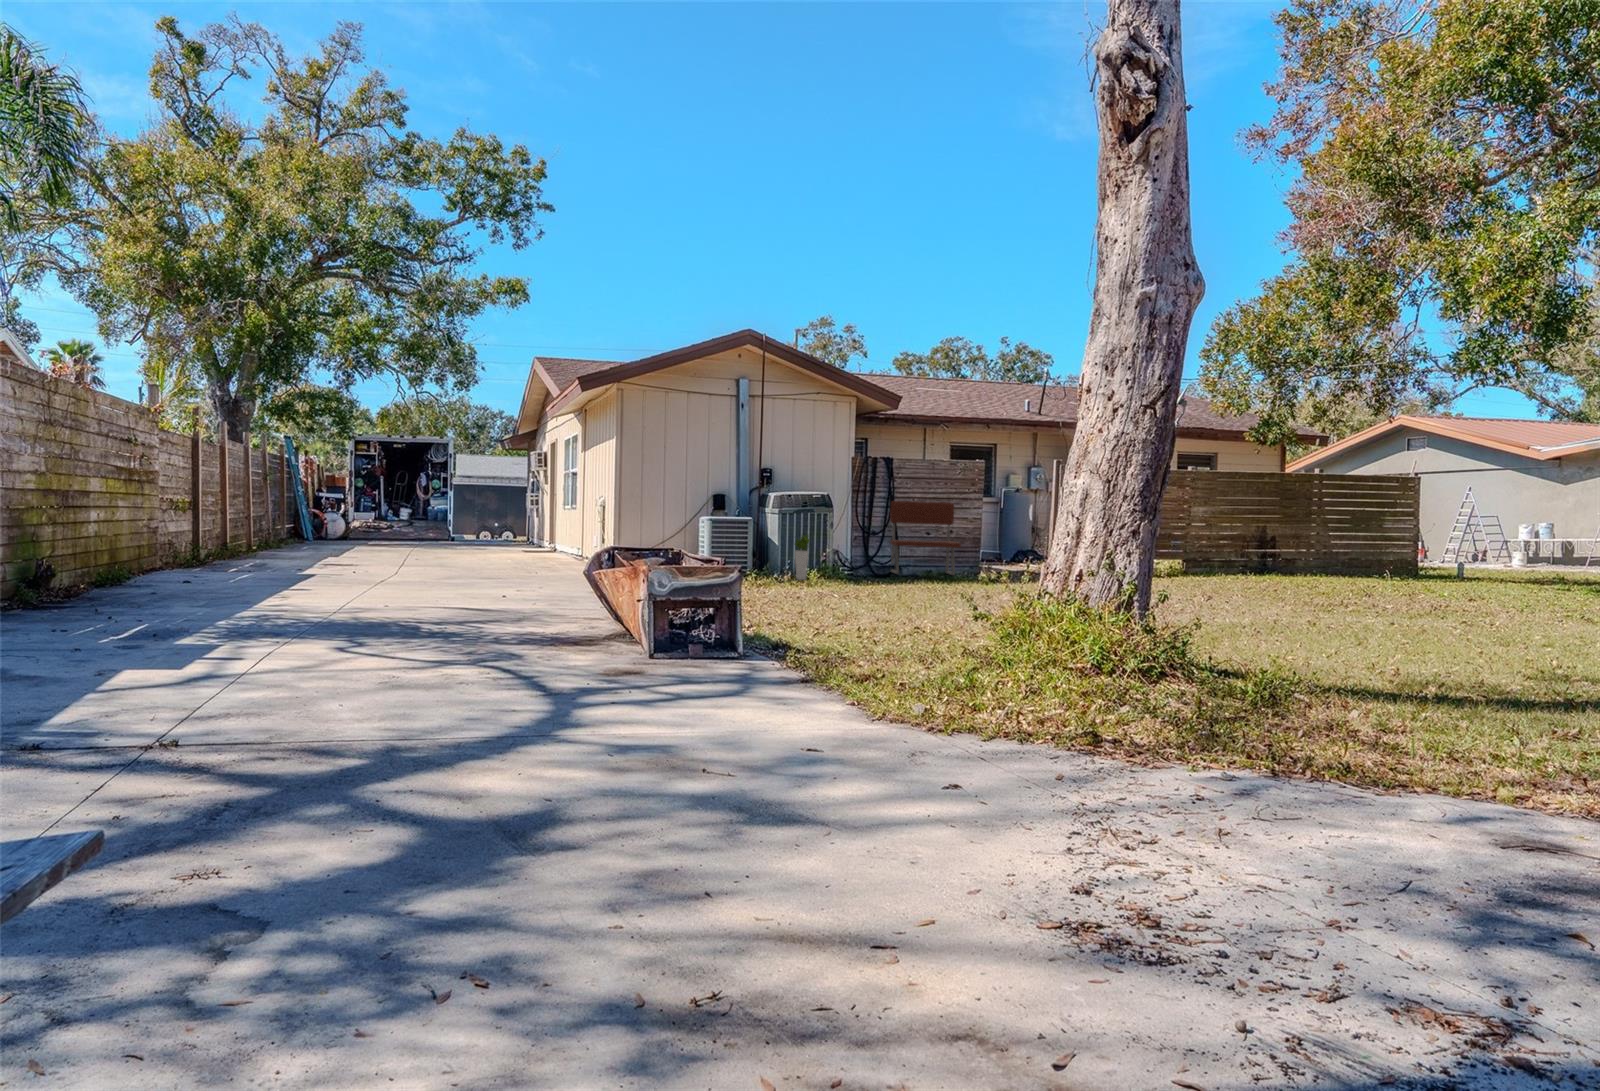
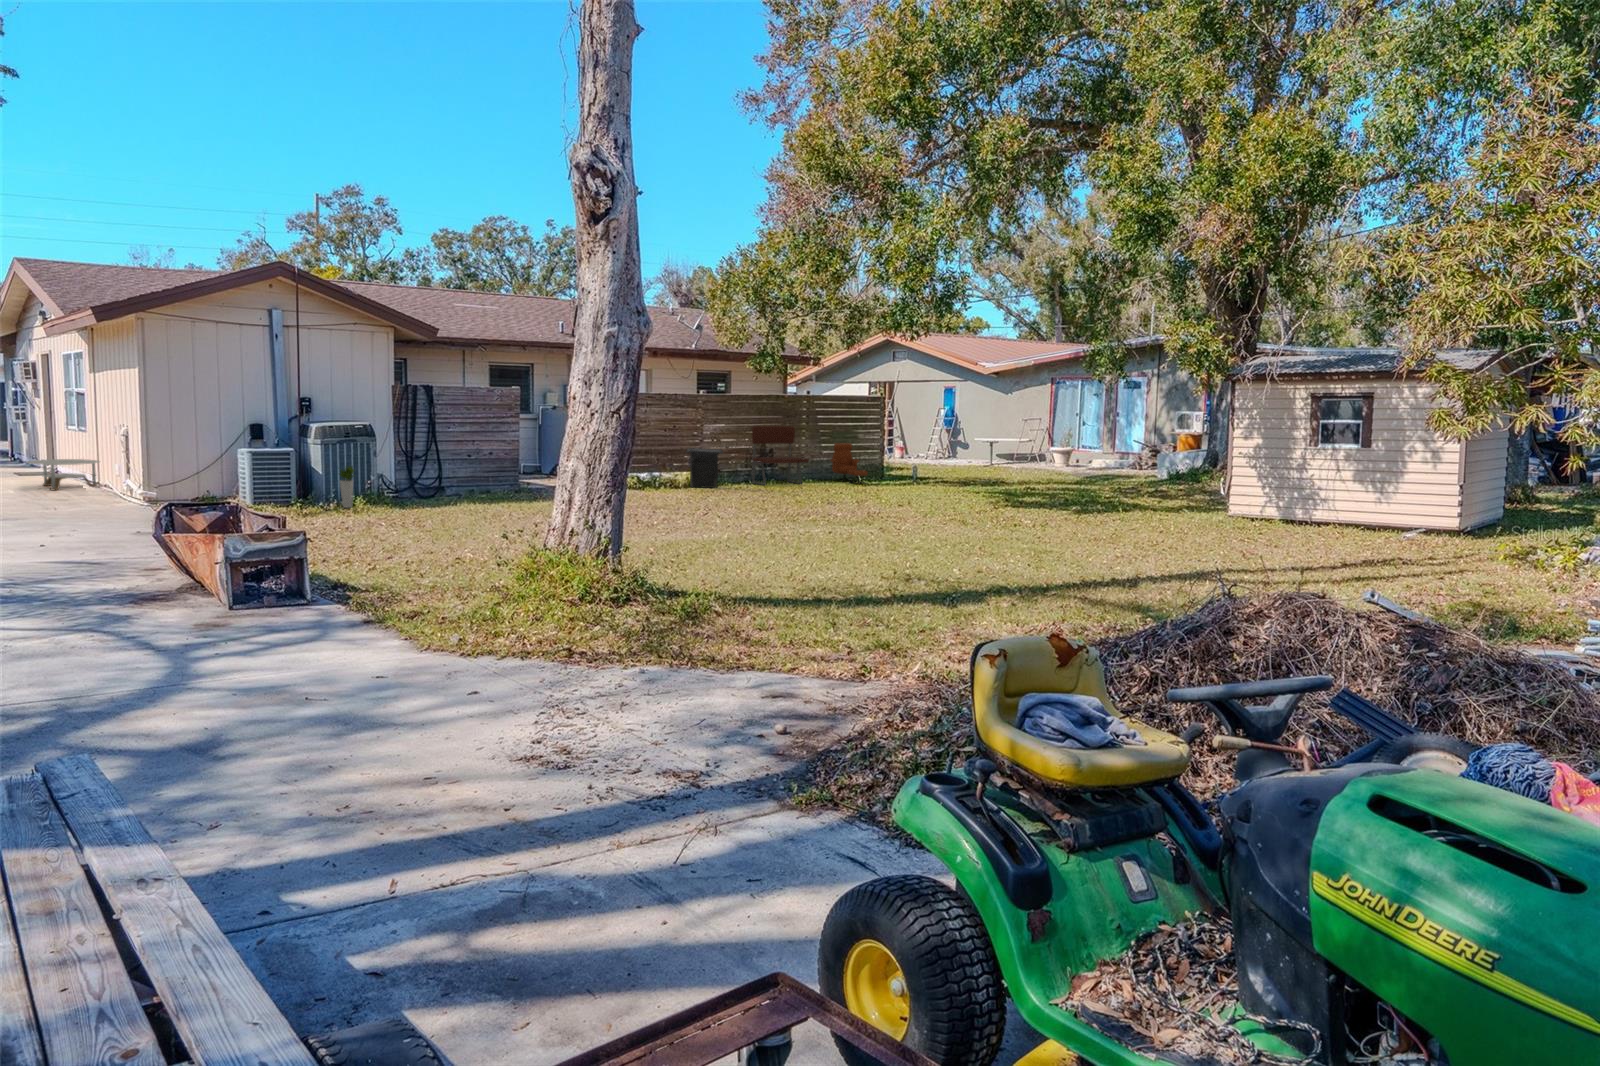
bench: present [890,501,961,575] -> present [752,426,809,485]
round table: none [521,532,583,559] -> present [27,459,99,490]
trash can: none [1171,533,1216,579] -> present [686,448,723,488]
lounge chair: none [1346,533,1400,582] -> present [831,443,868,484]

